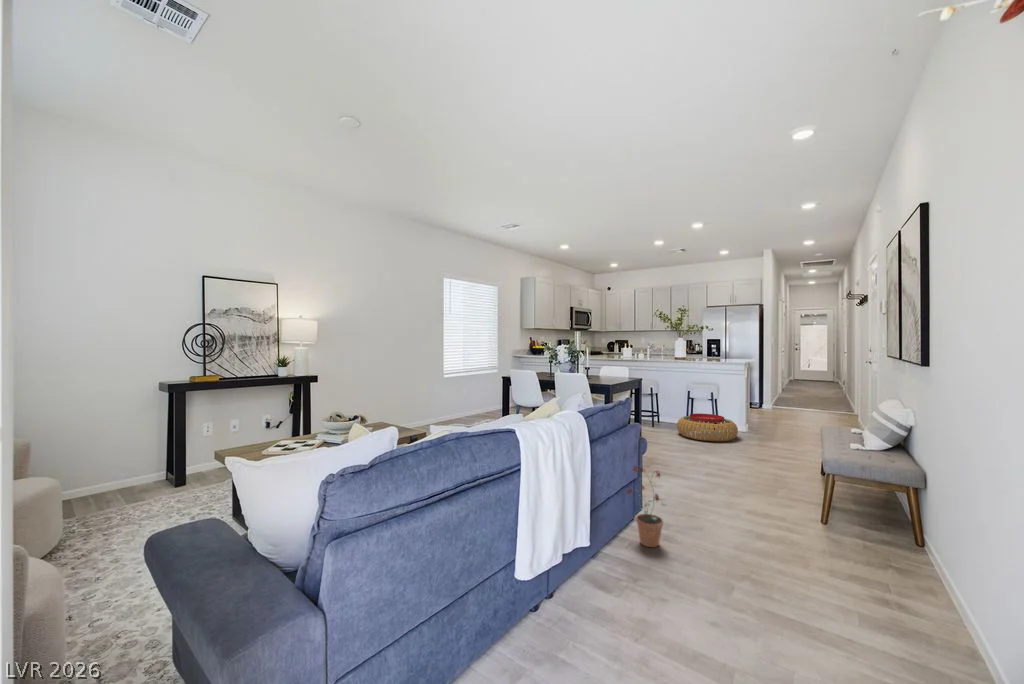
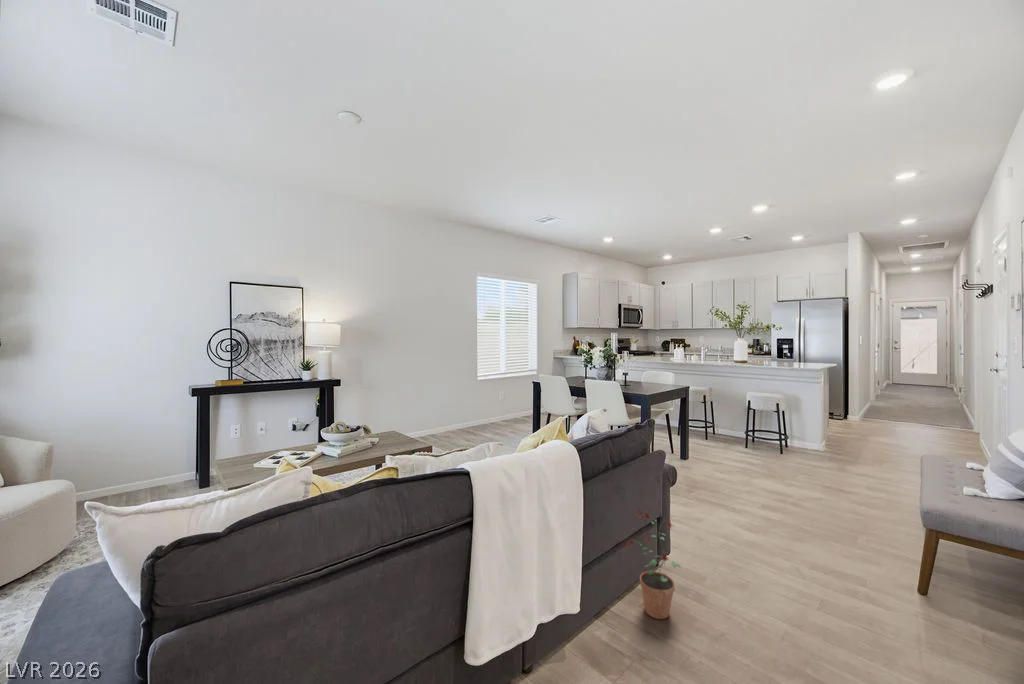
pouf: present [677,414,738,442] -> none [732,426,808,461]

